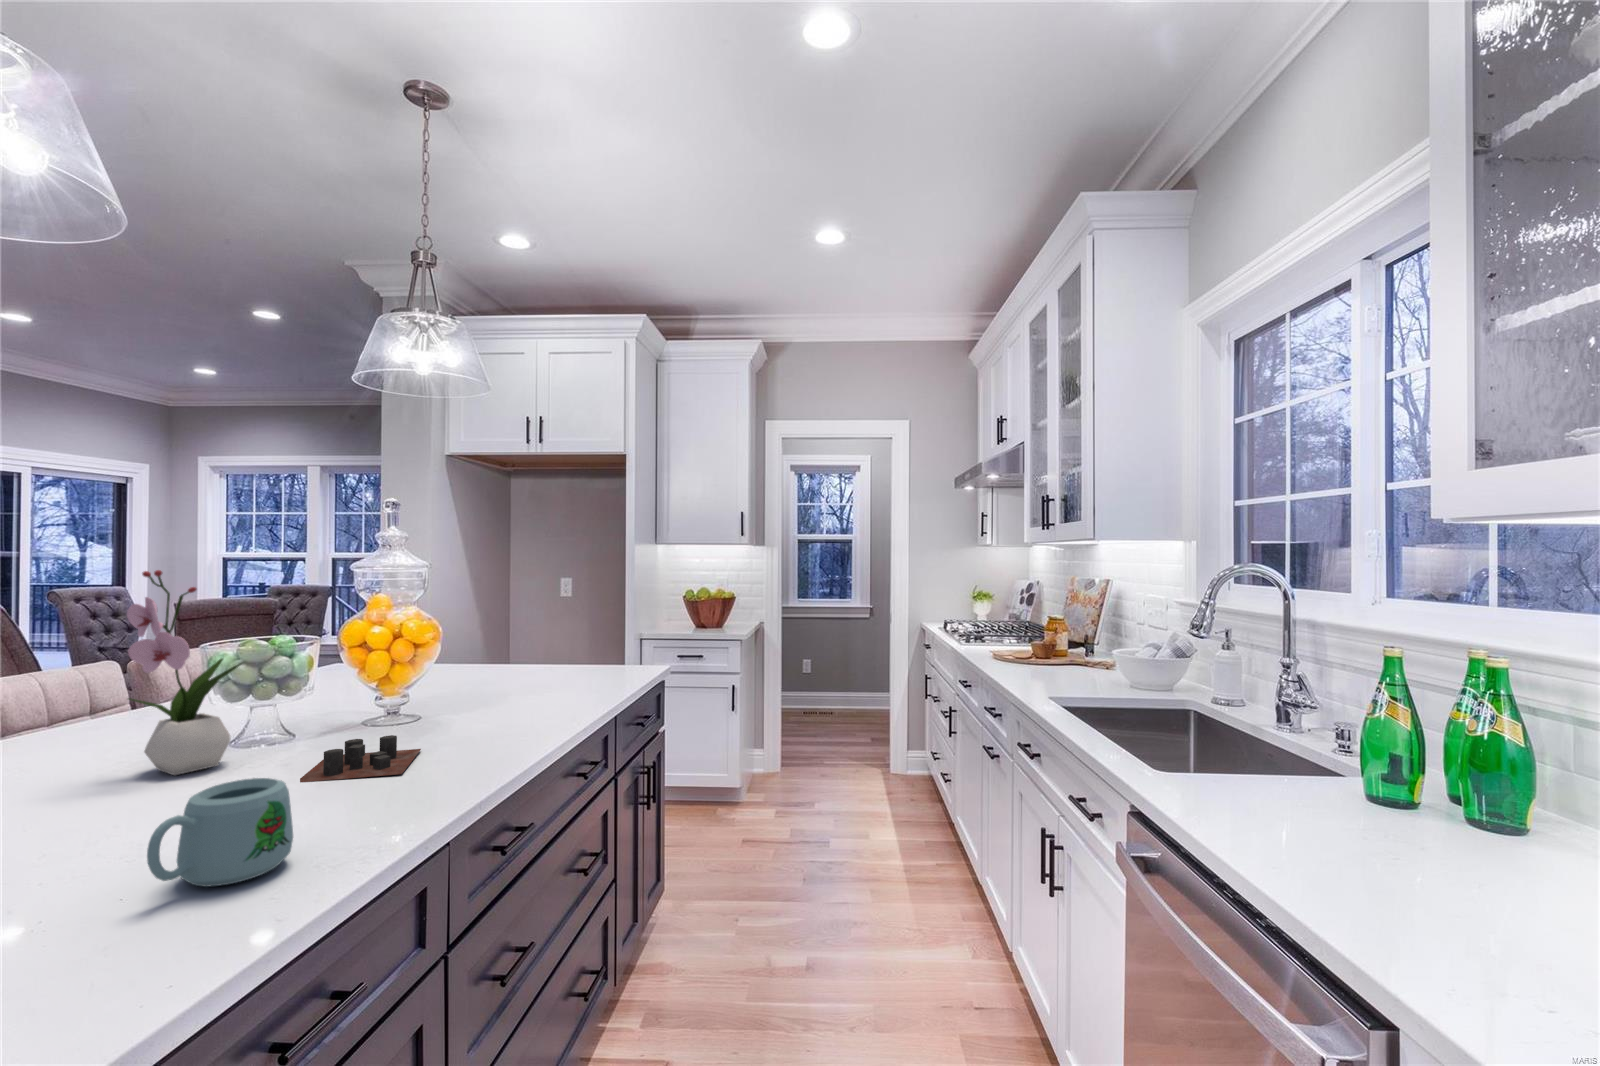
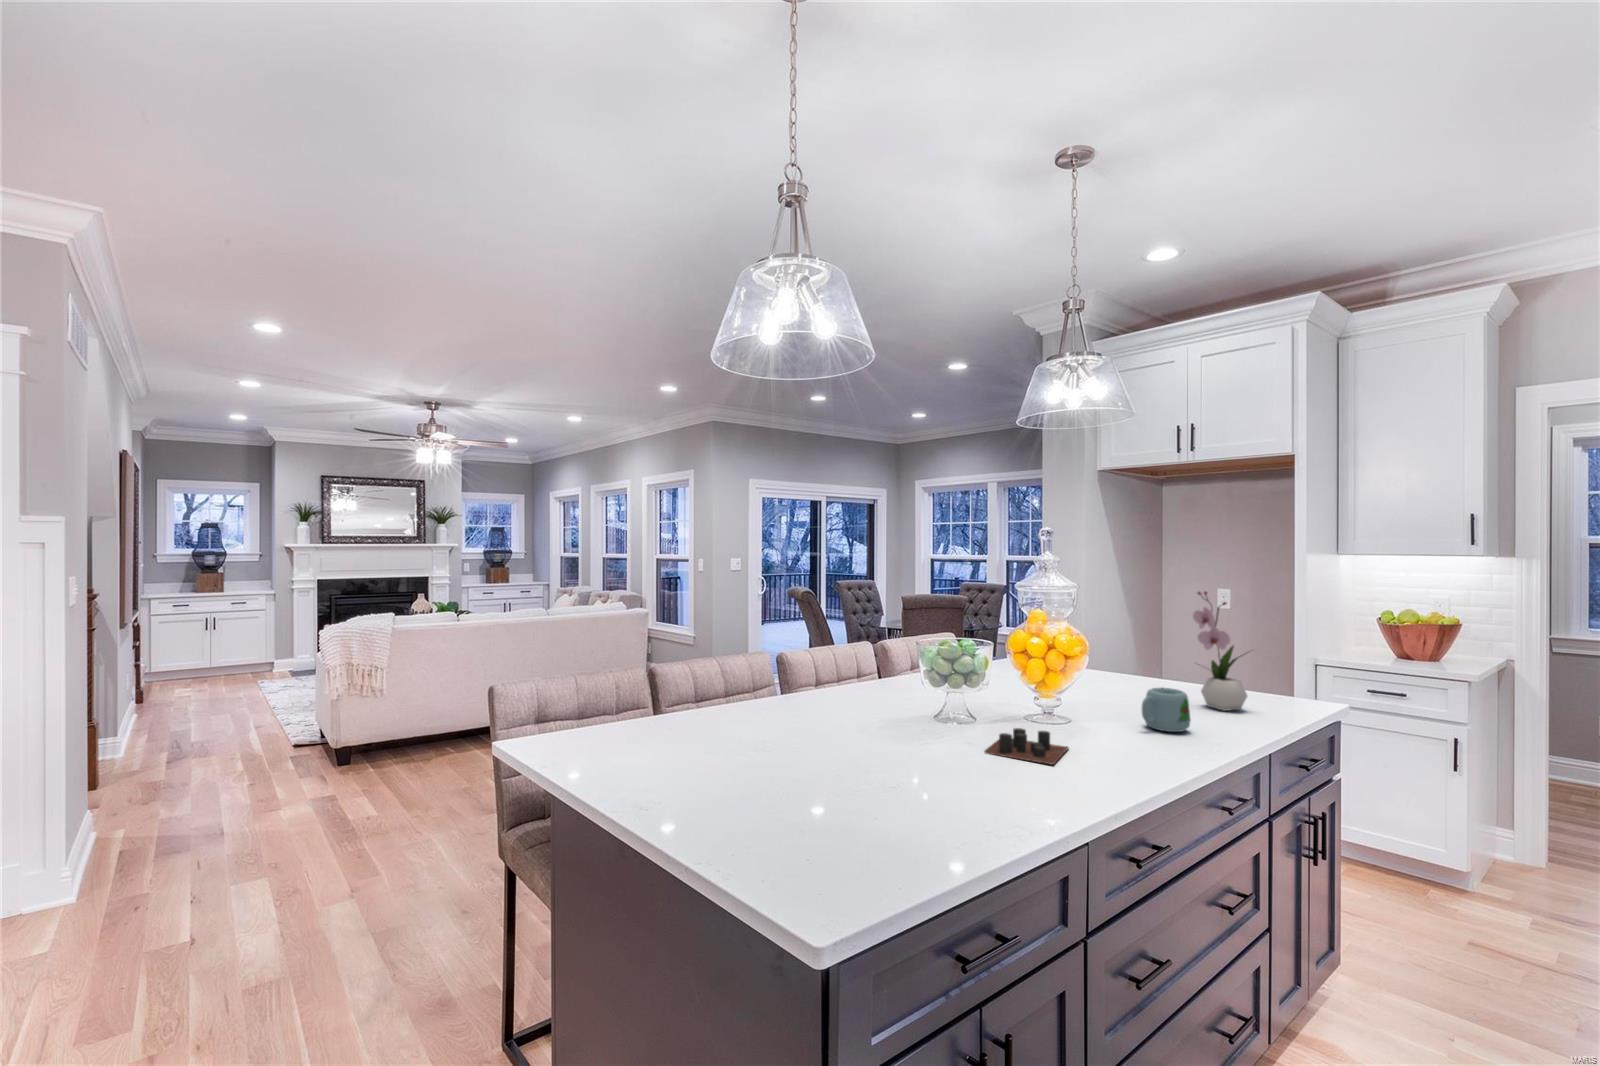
flower arrangement: present [127,570,243,775] -> present [1193,591,1247,711]
mug: present [147,778,293,887] -> present [1142,688,1190,732]

